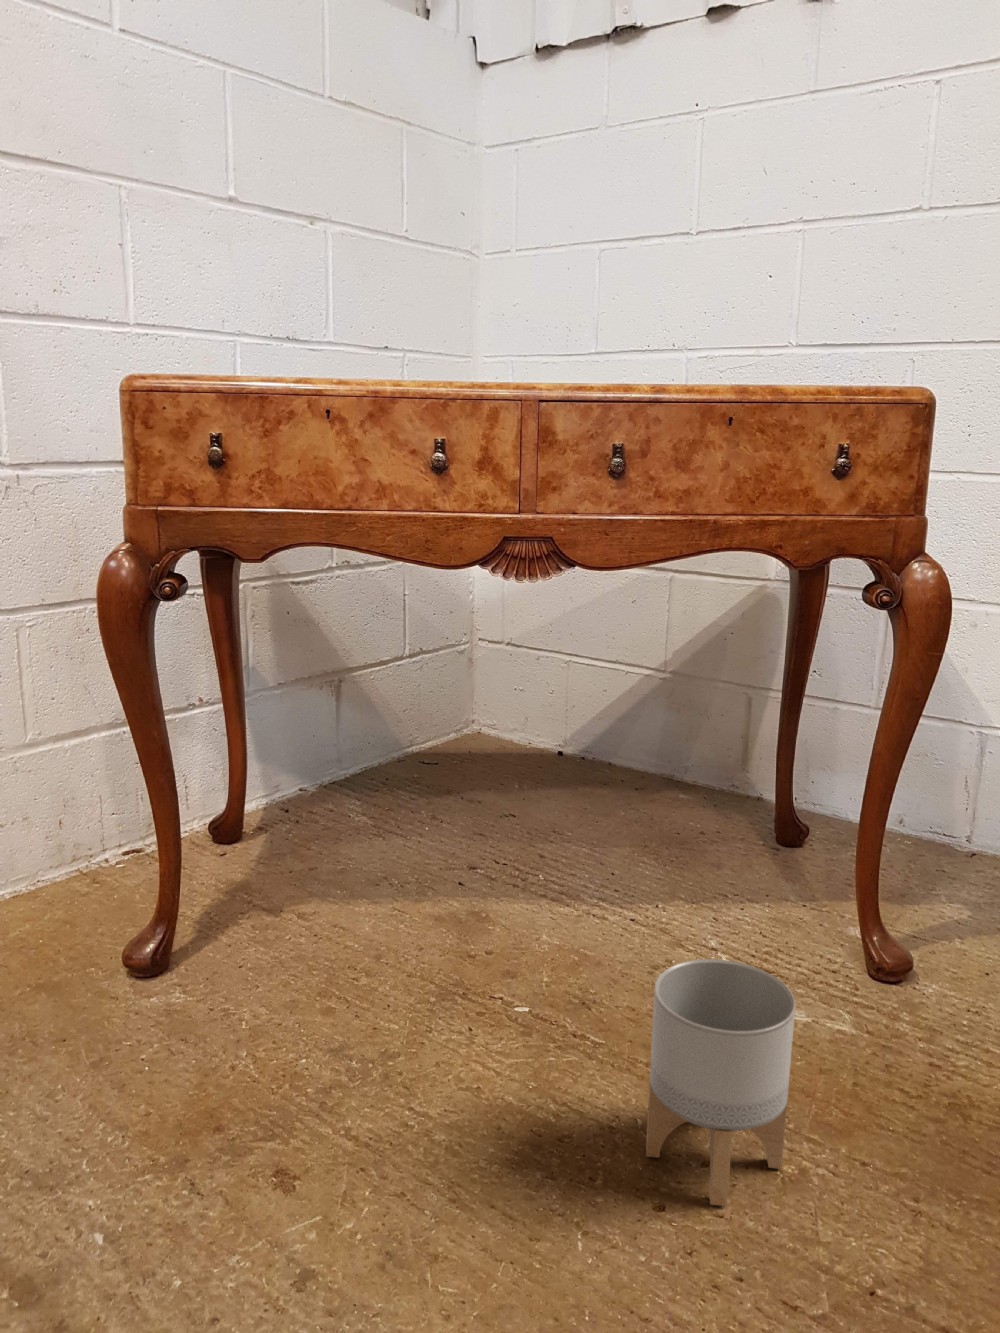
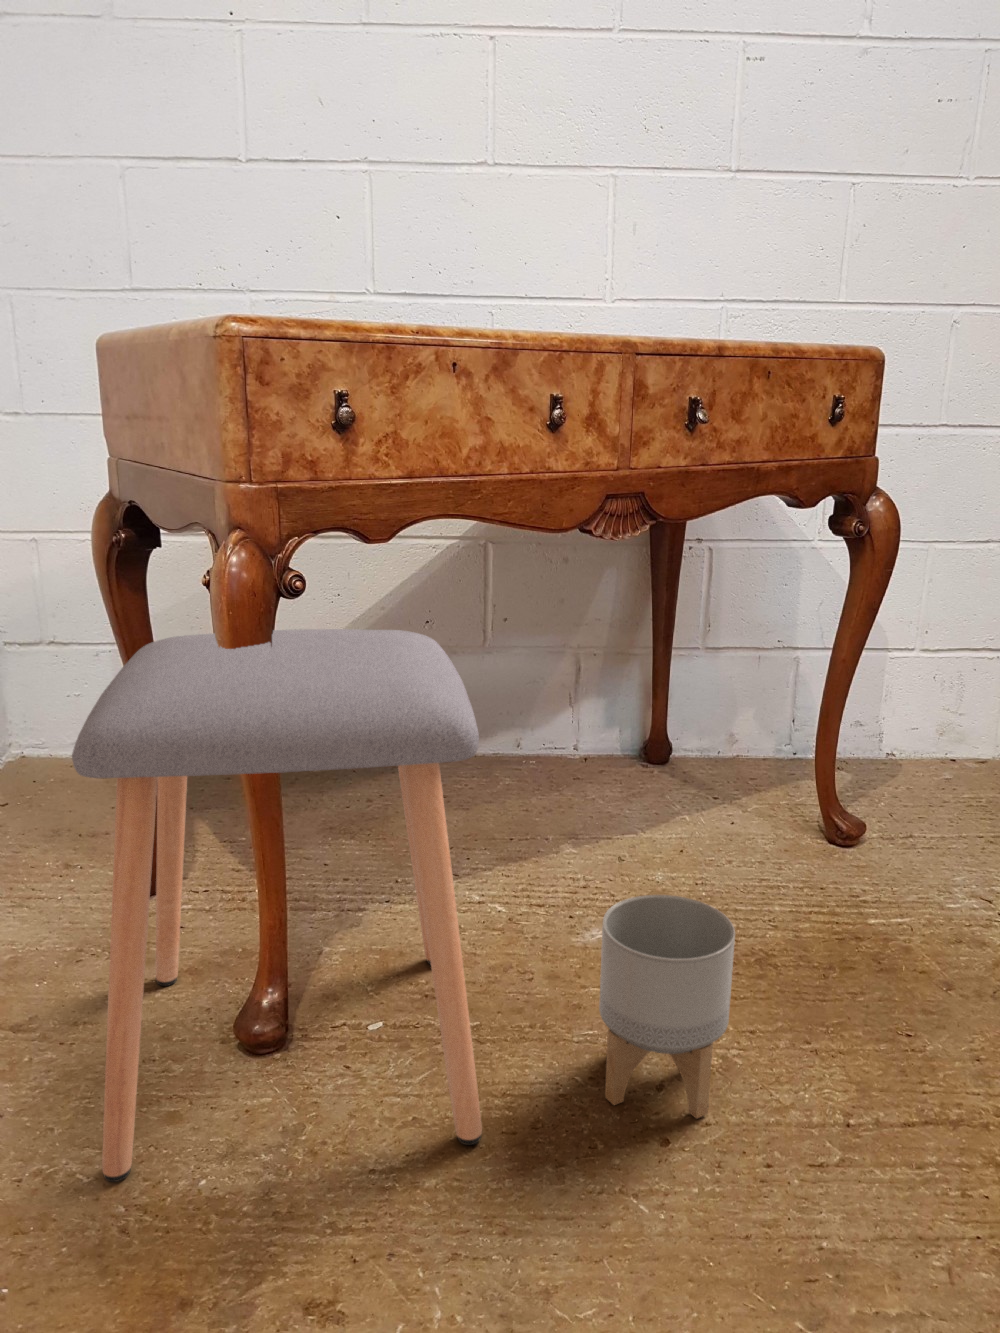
stool: none [248,635,638,1127] -> present [72,629,482,1182]

